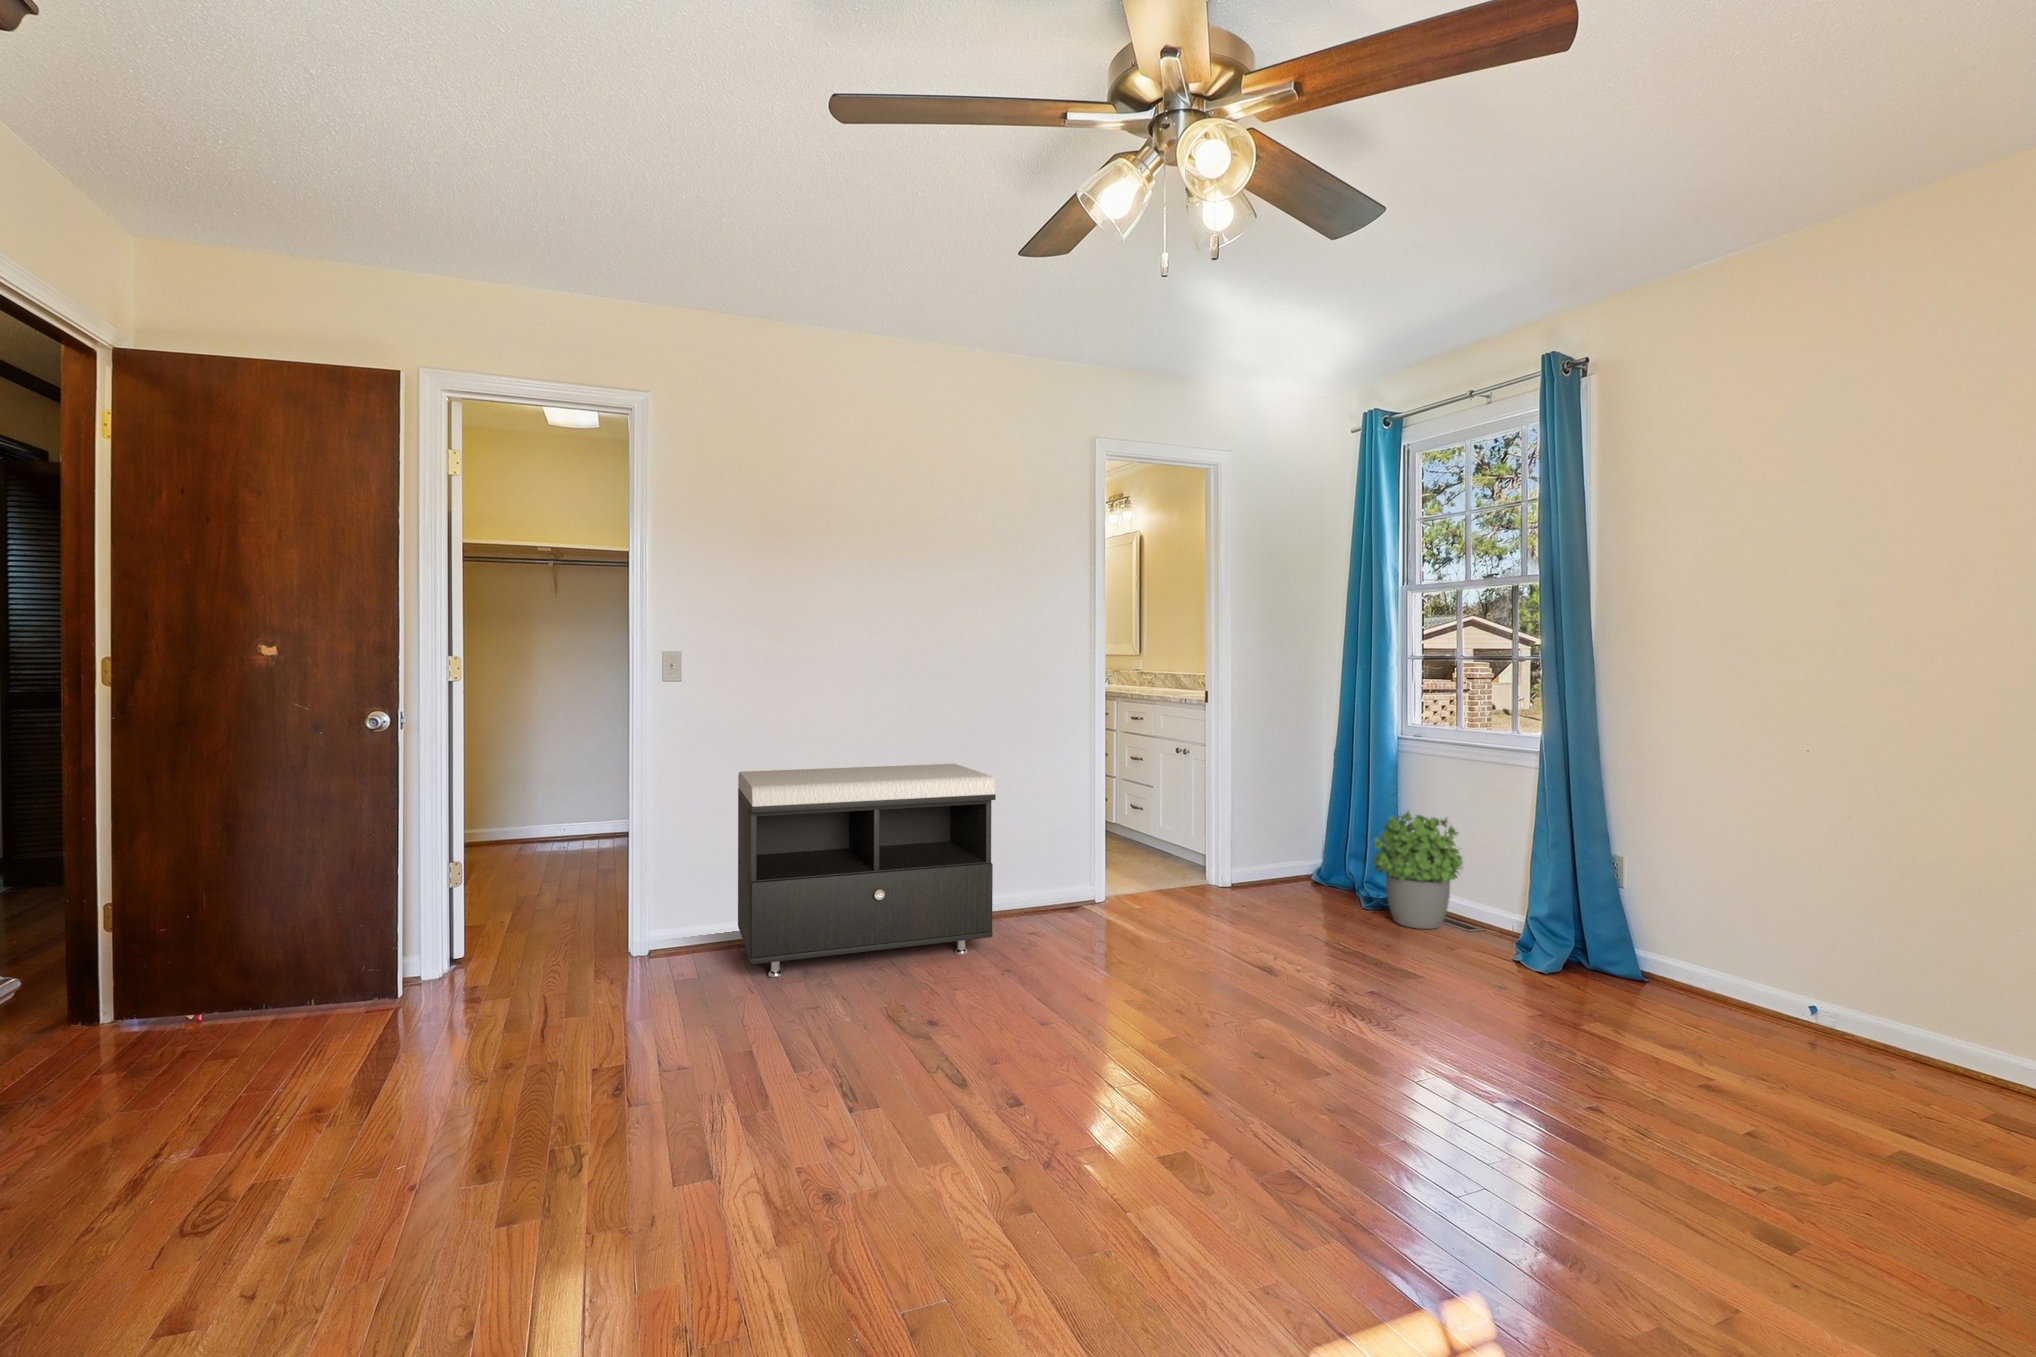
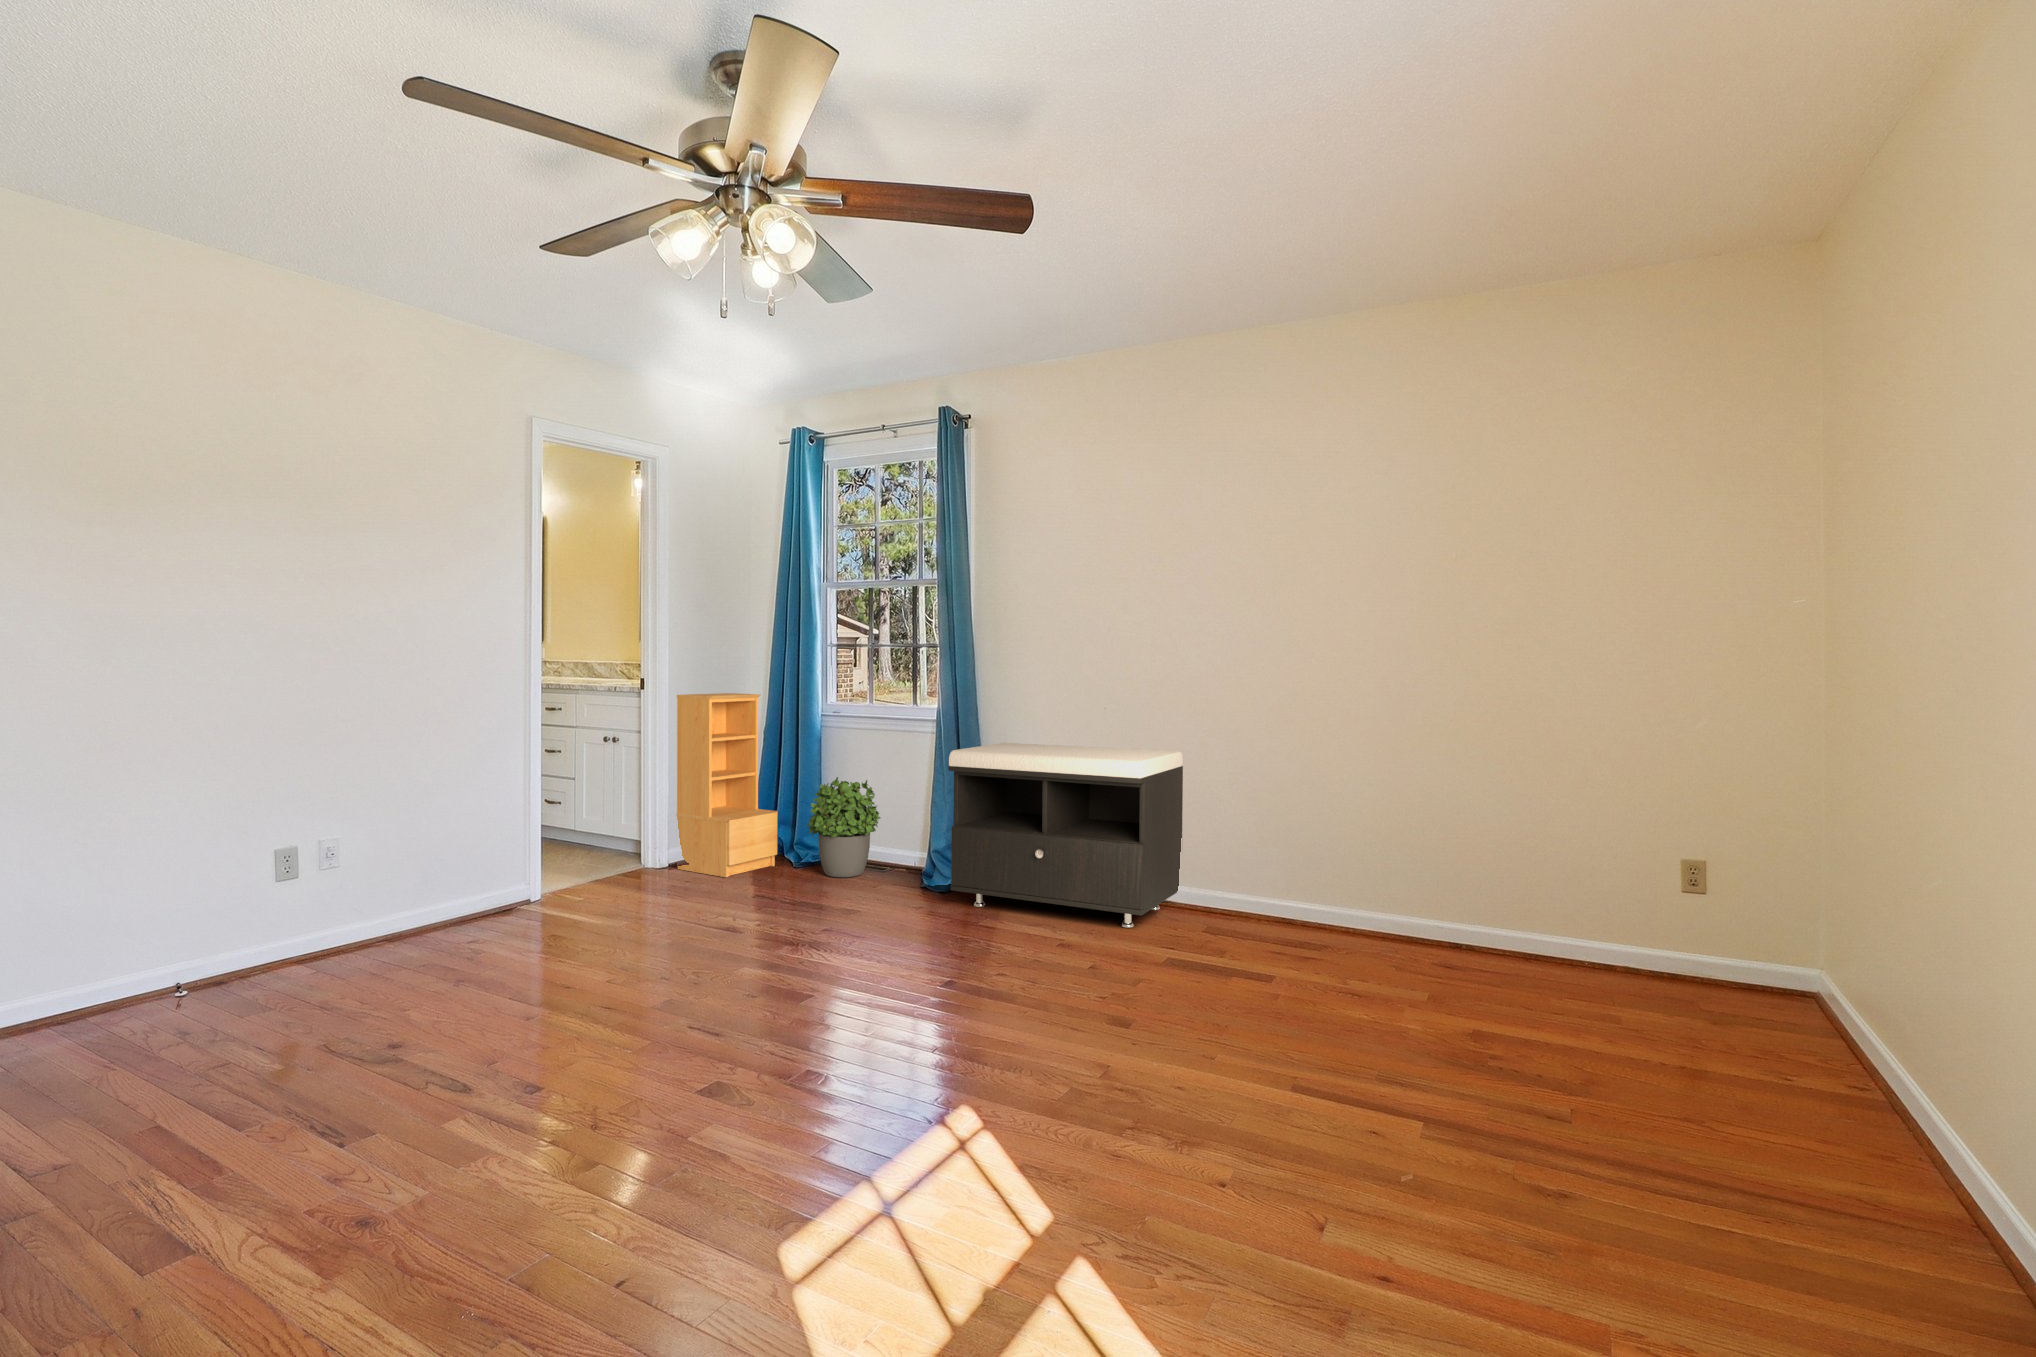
bookshelf: none [1239,708,1344,906] -> present [677,693,777,877]
storage bench: present [738,764,996,977] -> present [948,743,1183,928]

